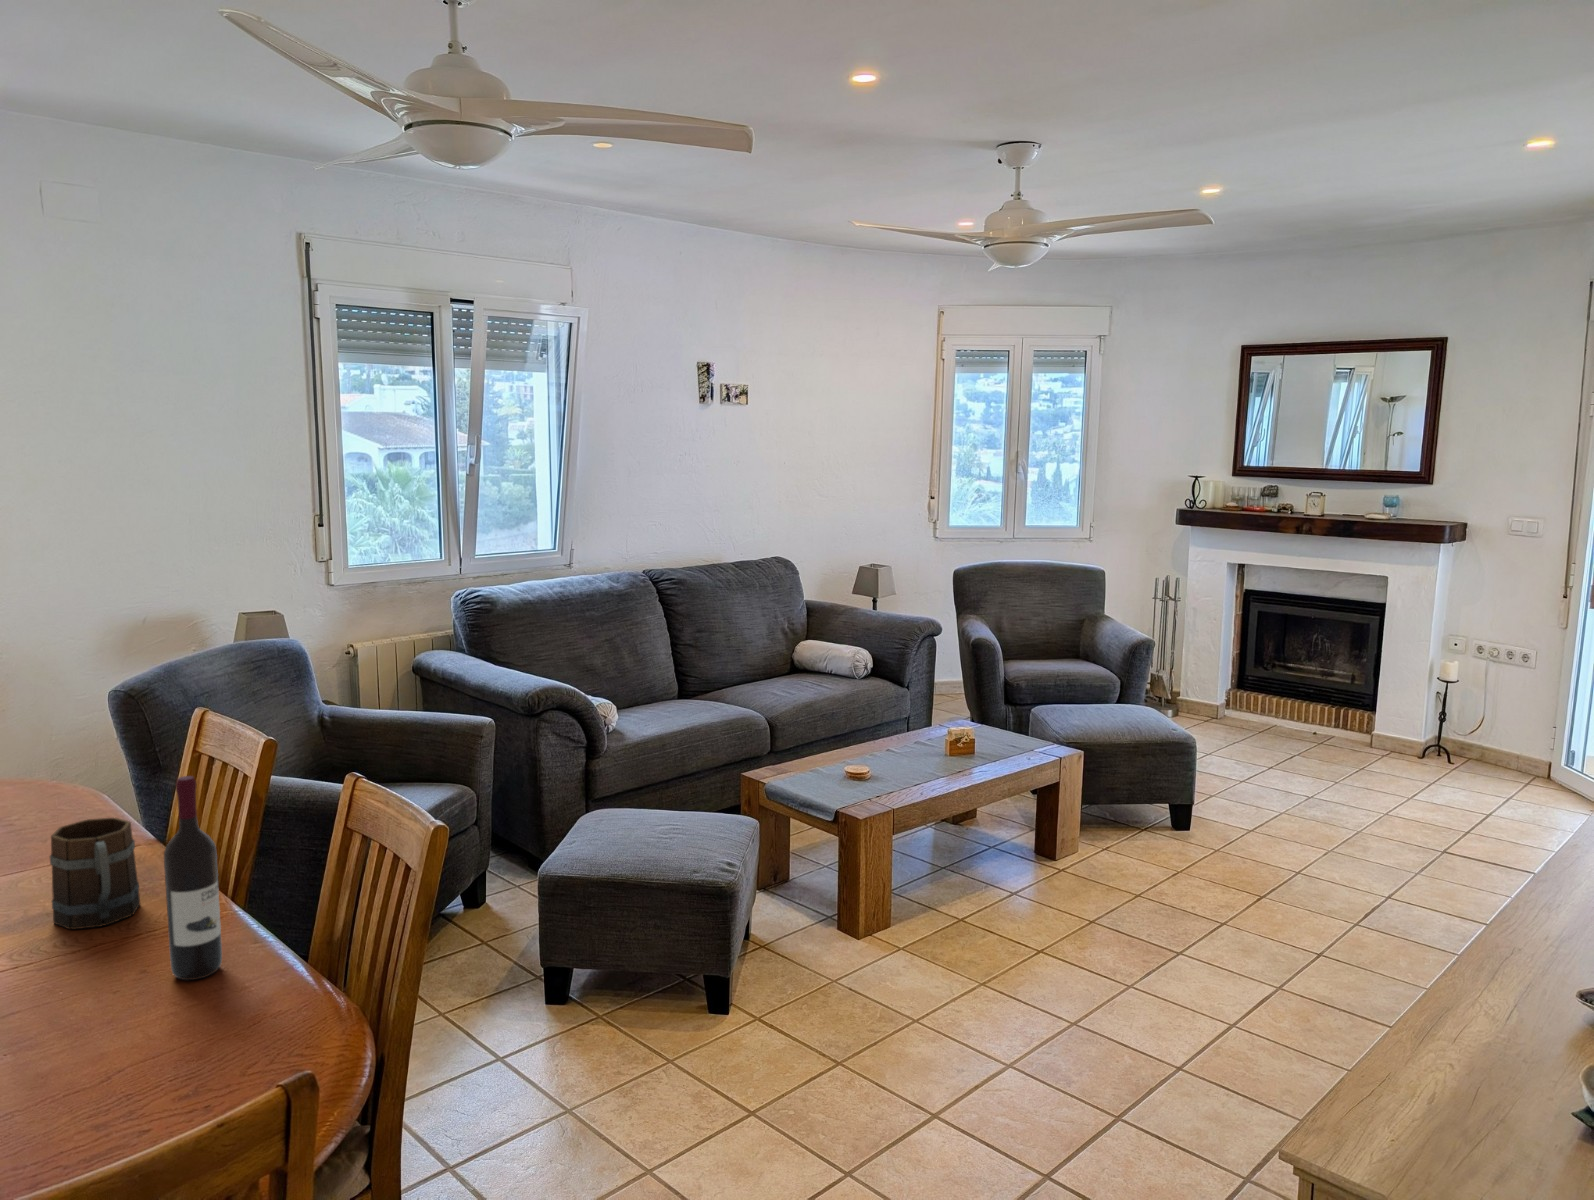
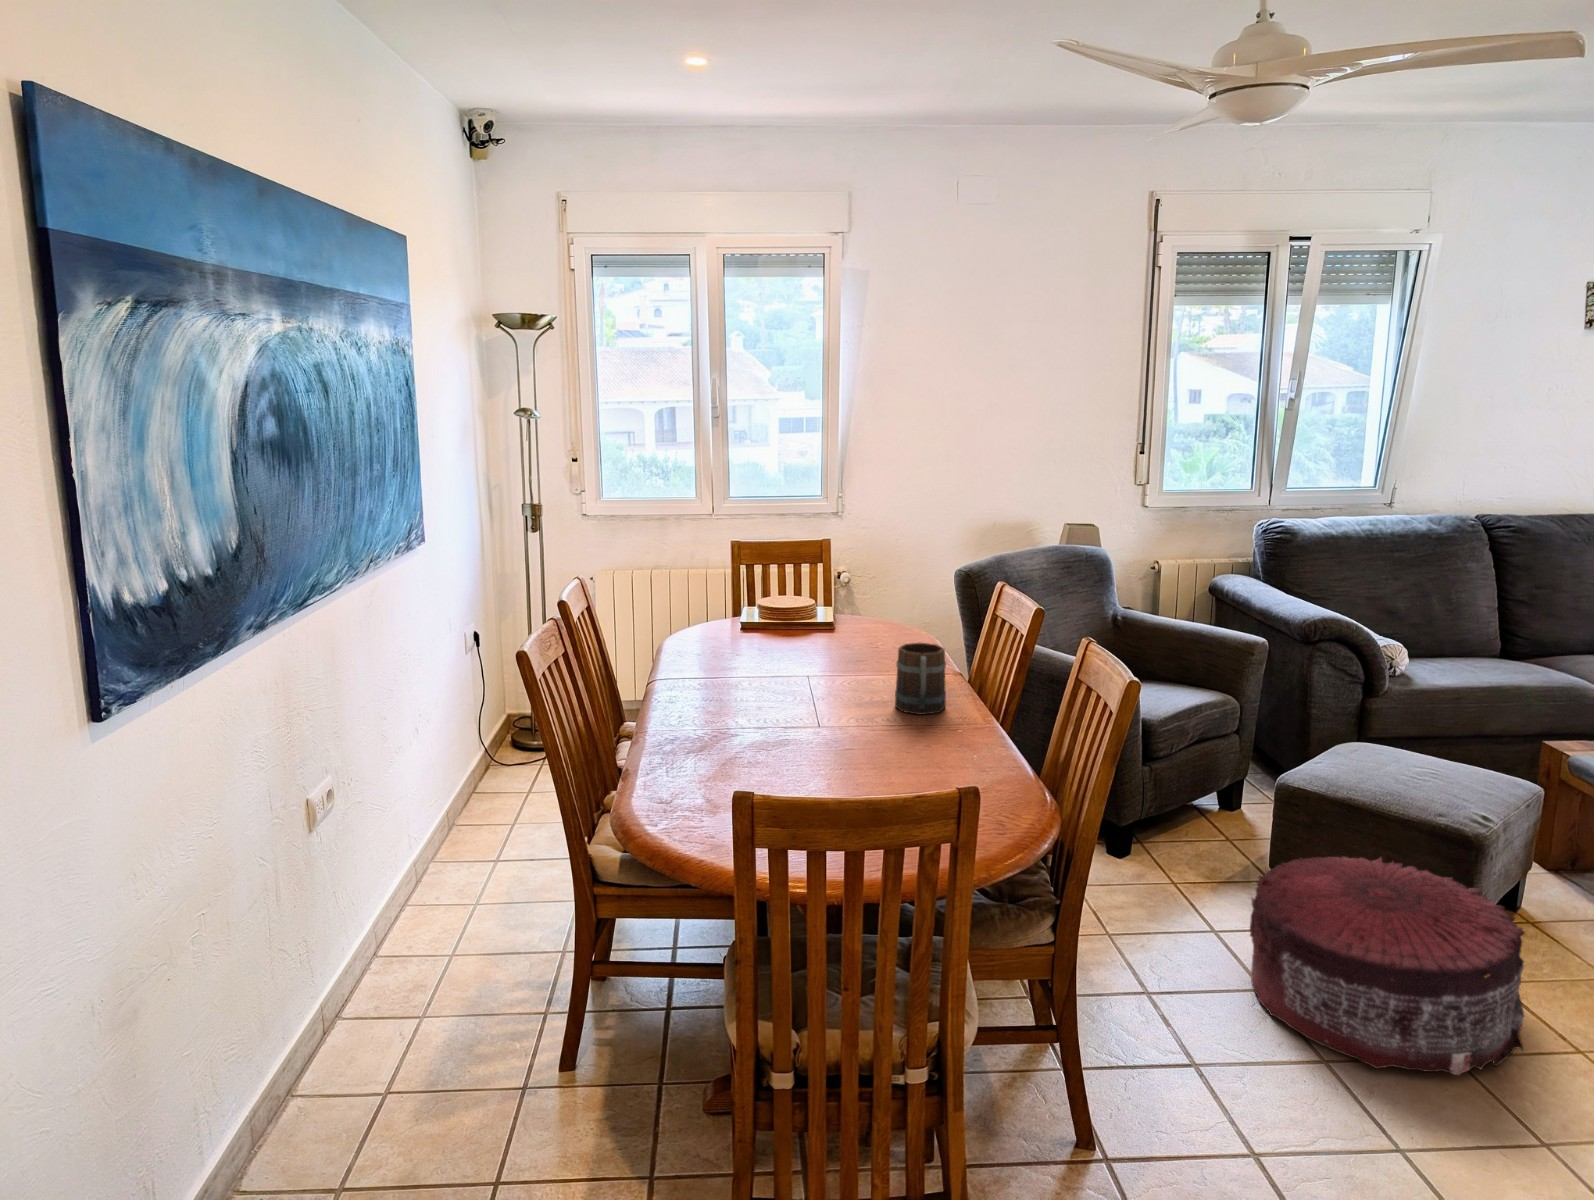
wine bottle: present [164,776,222,980] -> none [950,615,985,758]
pouf: none [543,926,799,1154] -> present [1250,856,1525,1075]

